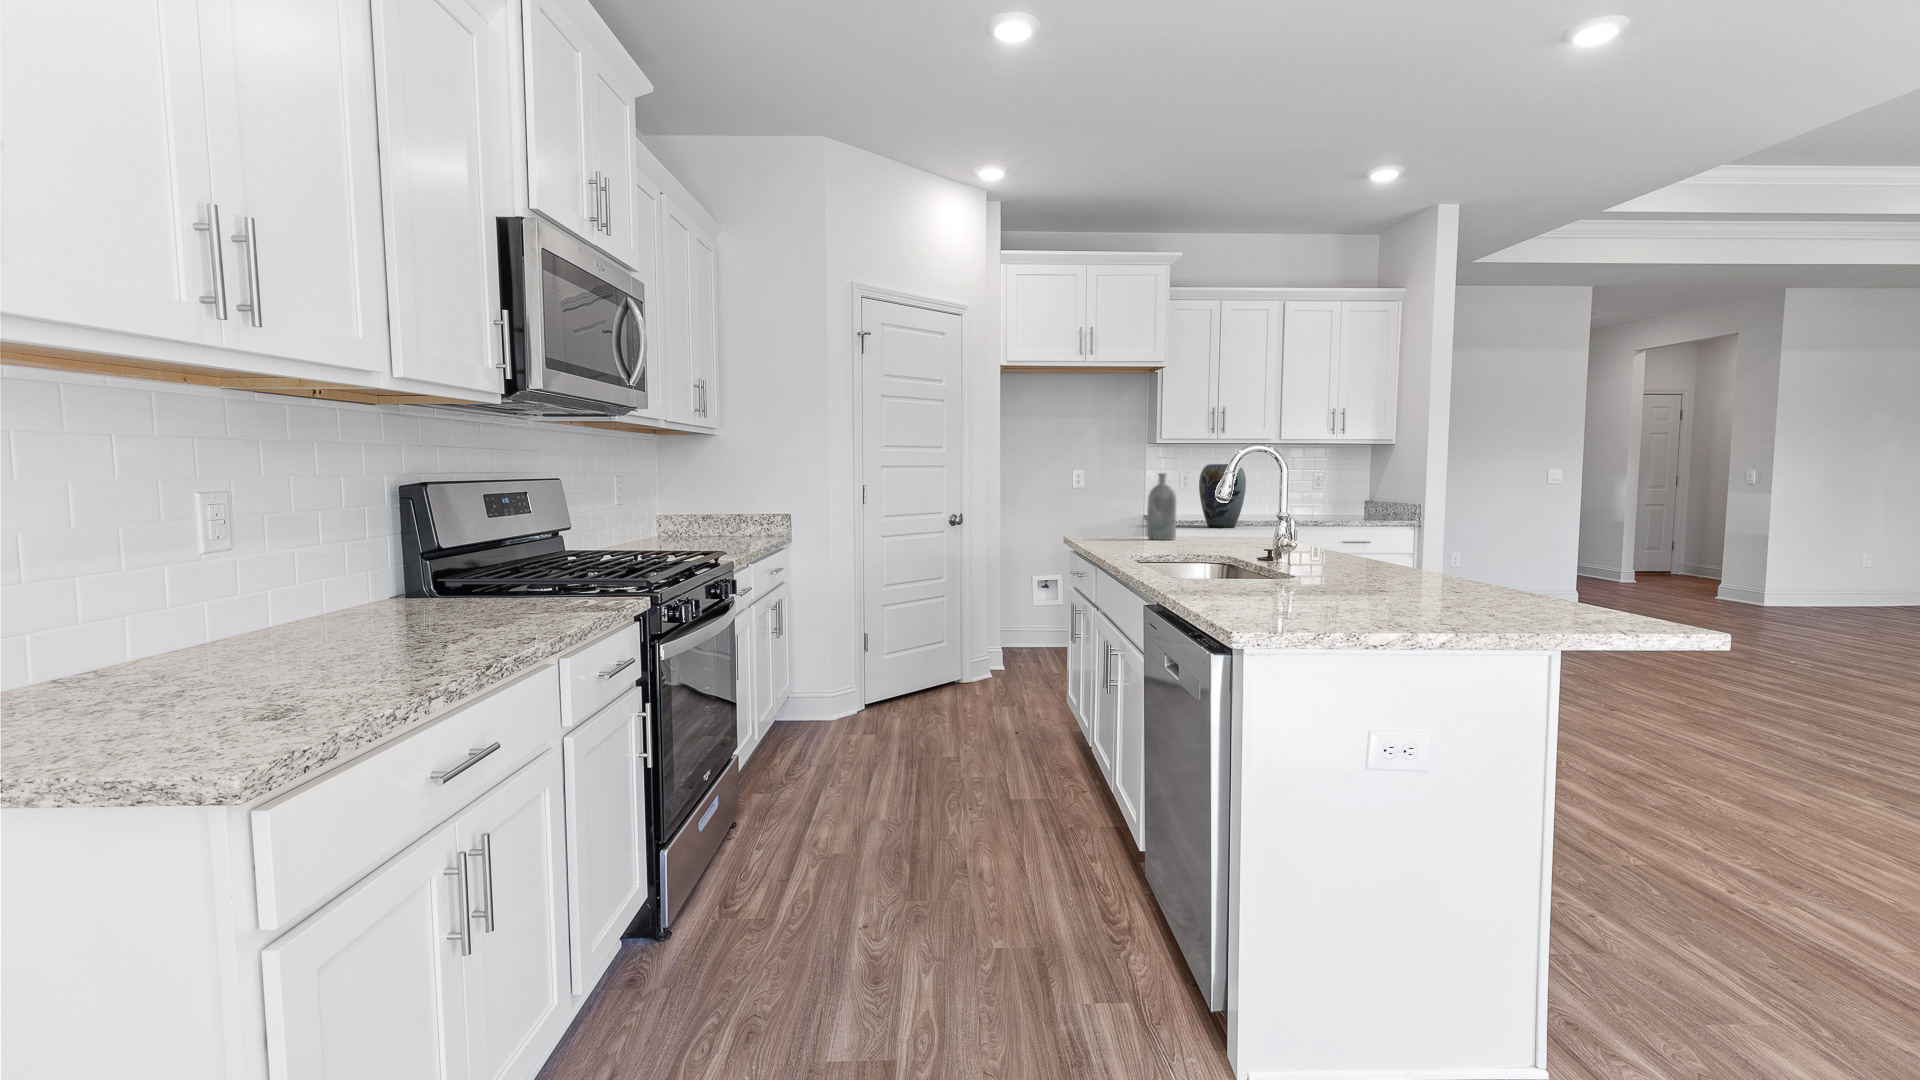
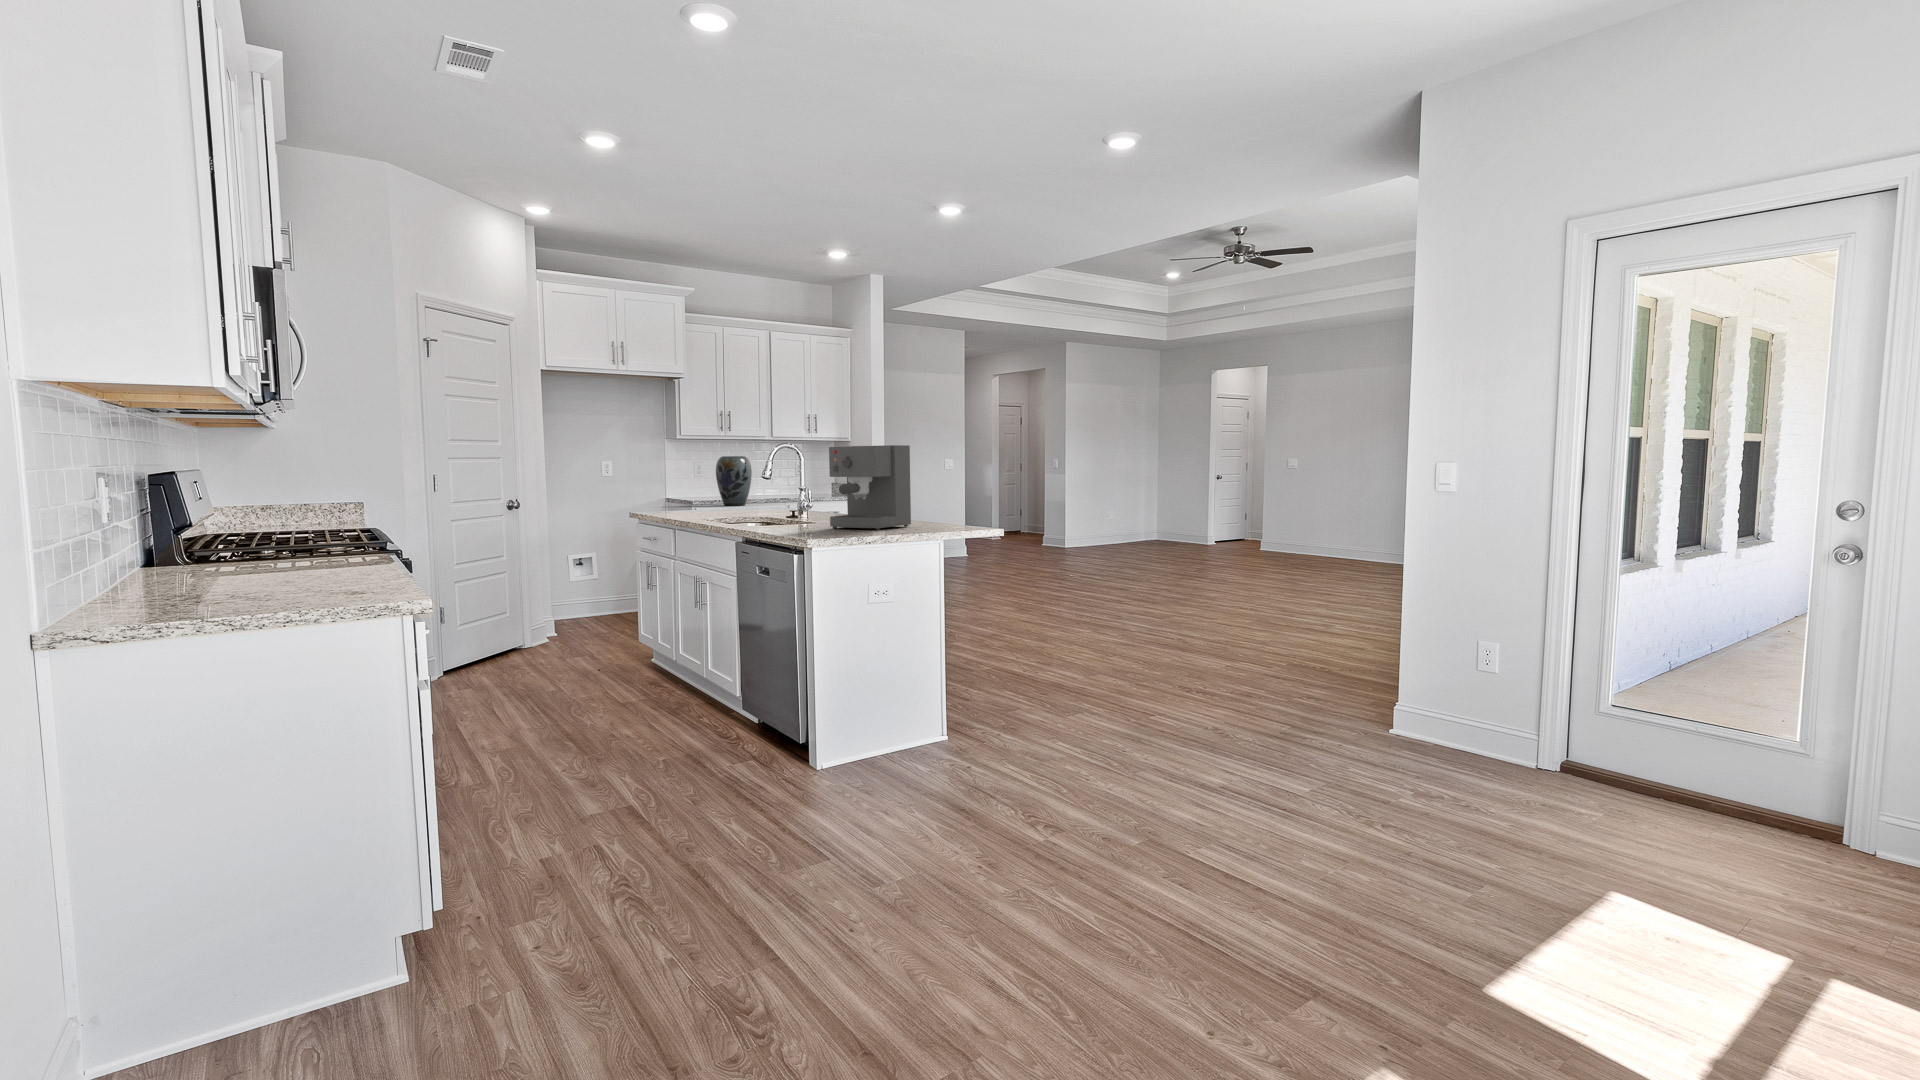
coffee maker: none [1313,440,1492,608] -> present [829,445,911,530]
bottle: present [1147,473,1177,540] -> none [691,463,714,513]

